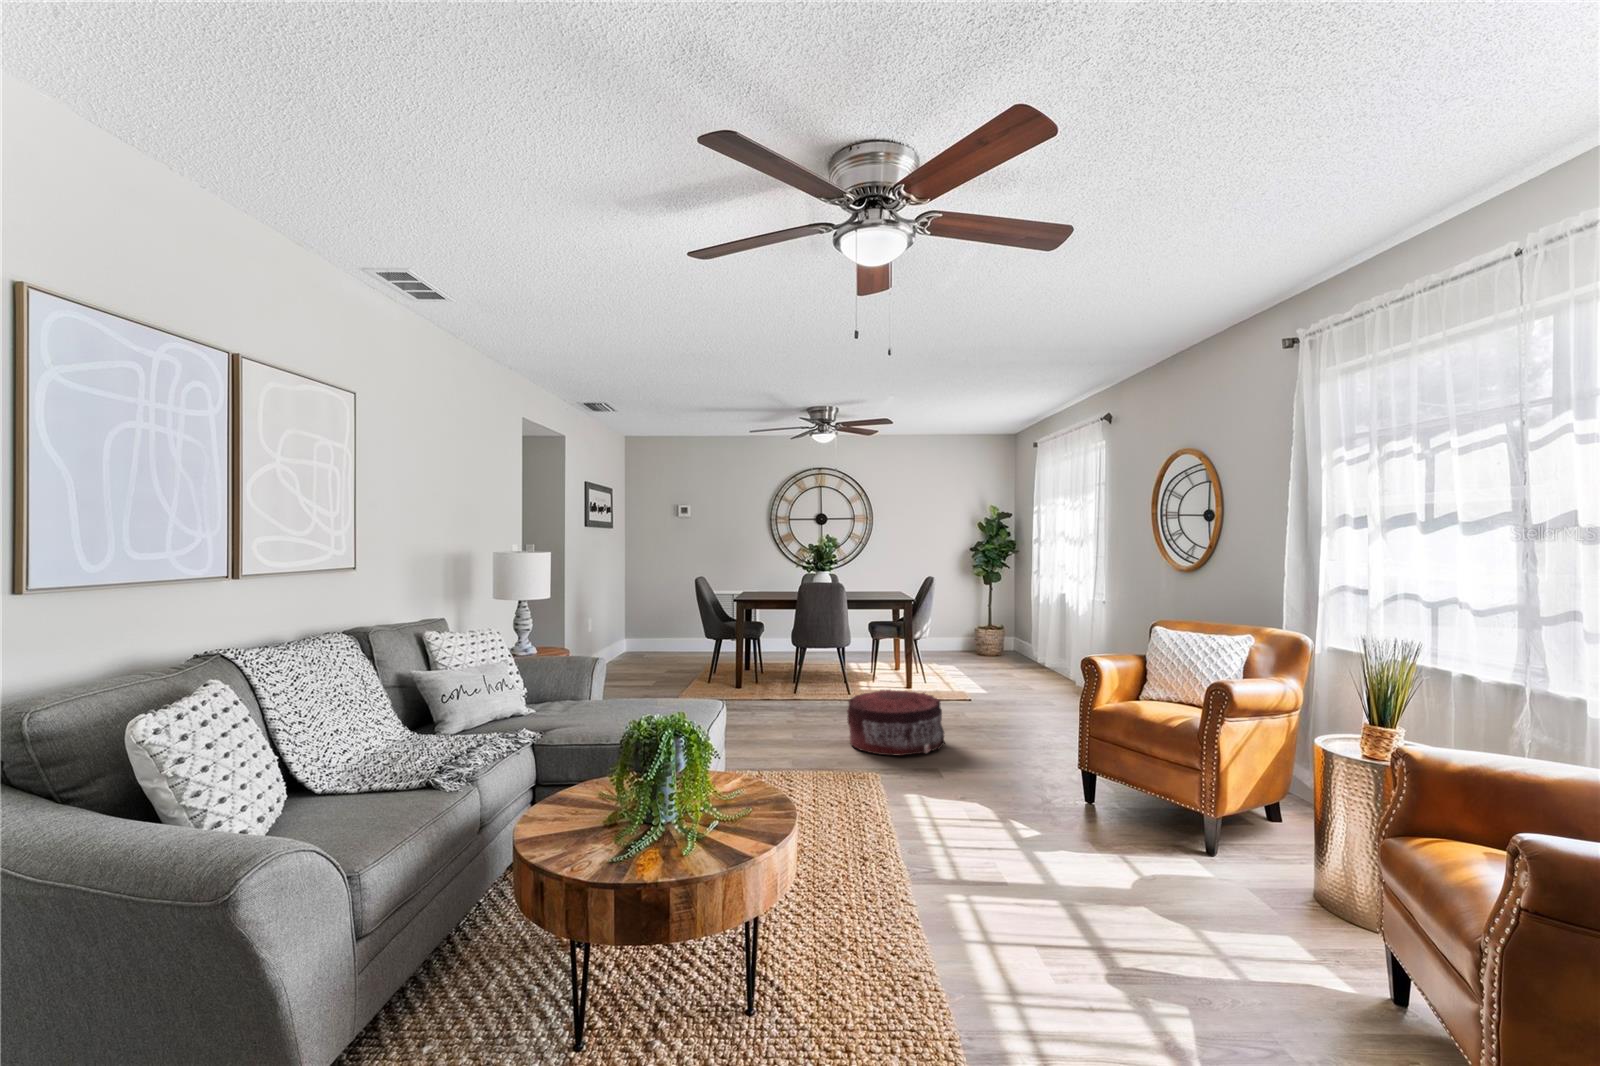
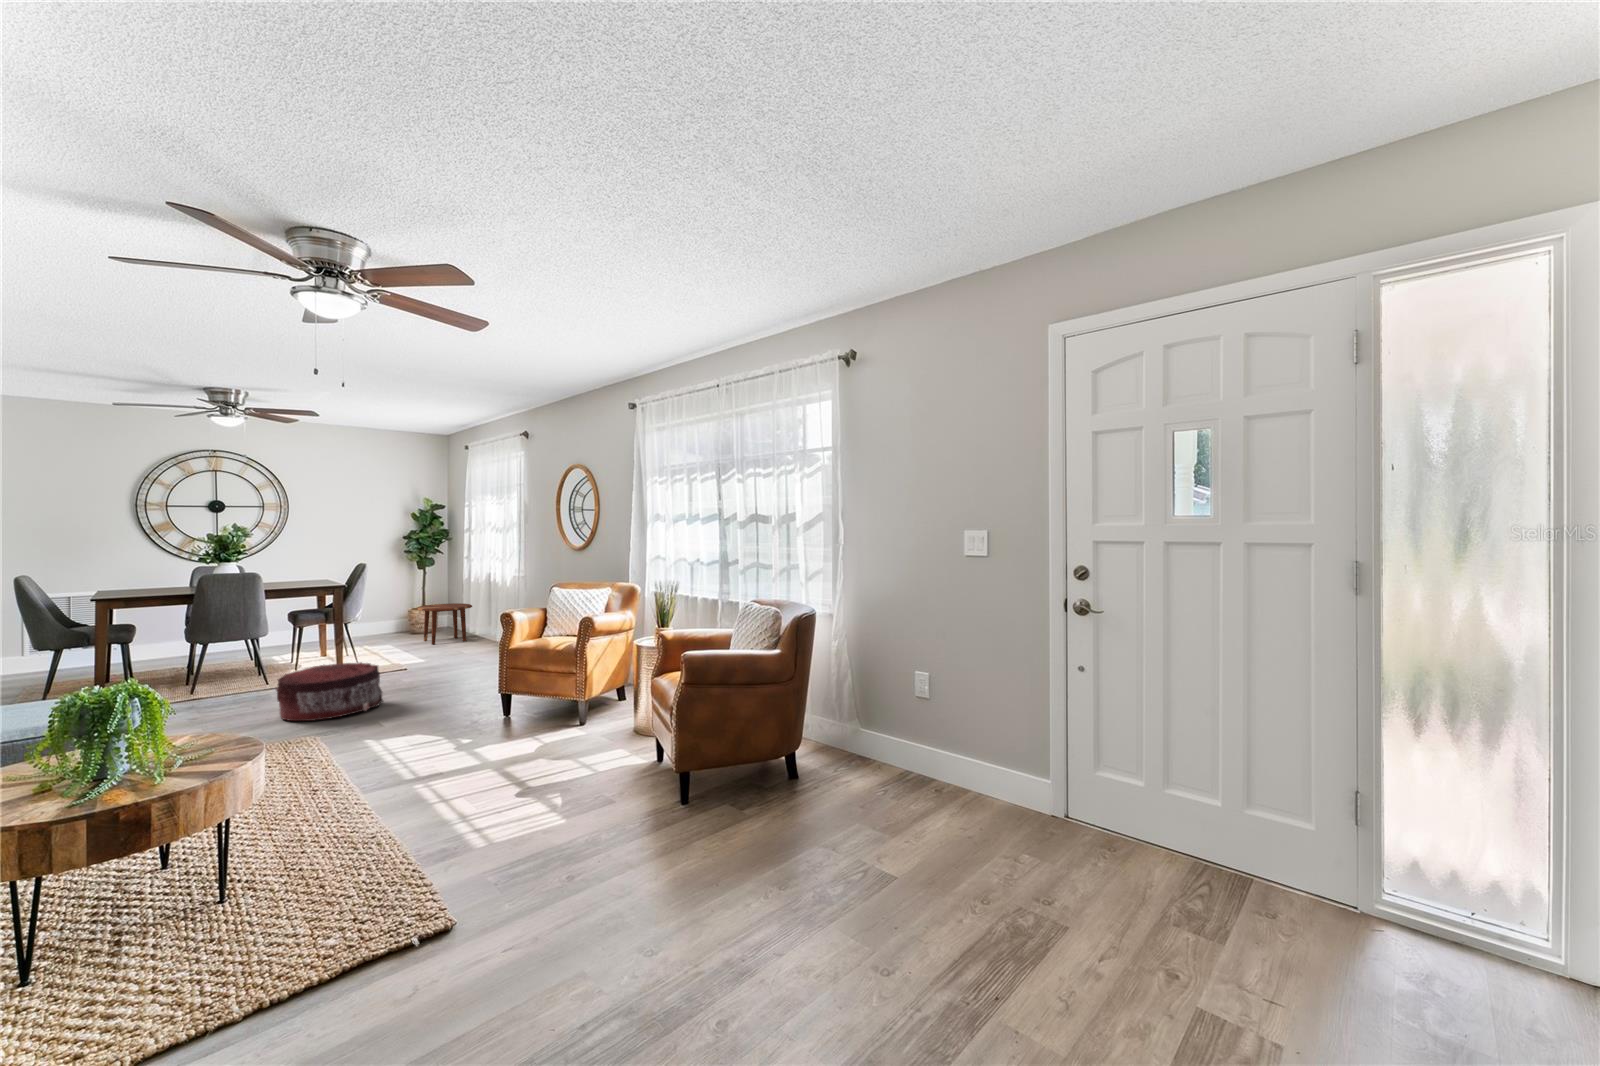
side table: none [983,626,1042,673] -> present [417,603,472,644]

